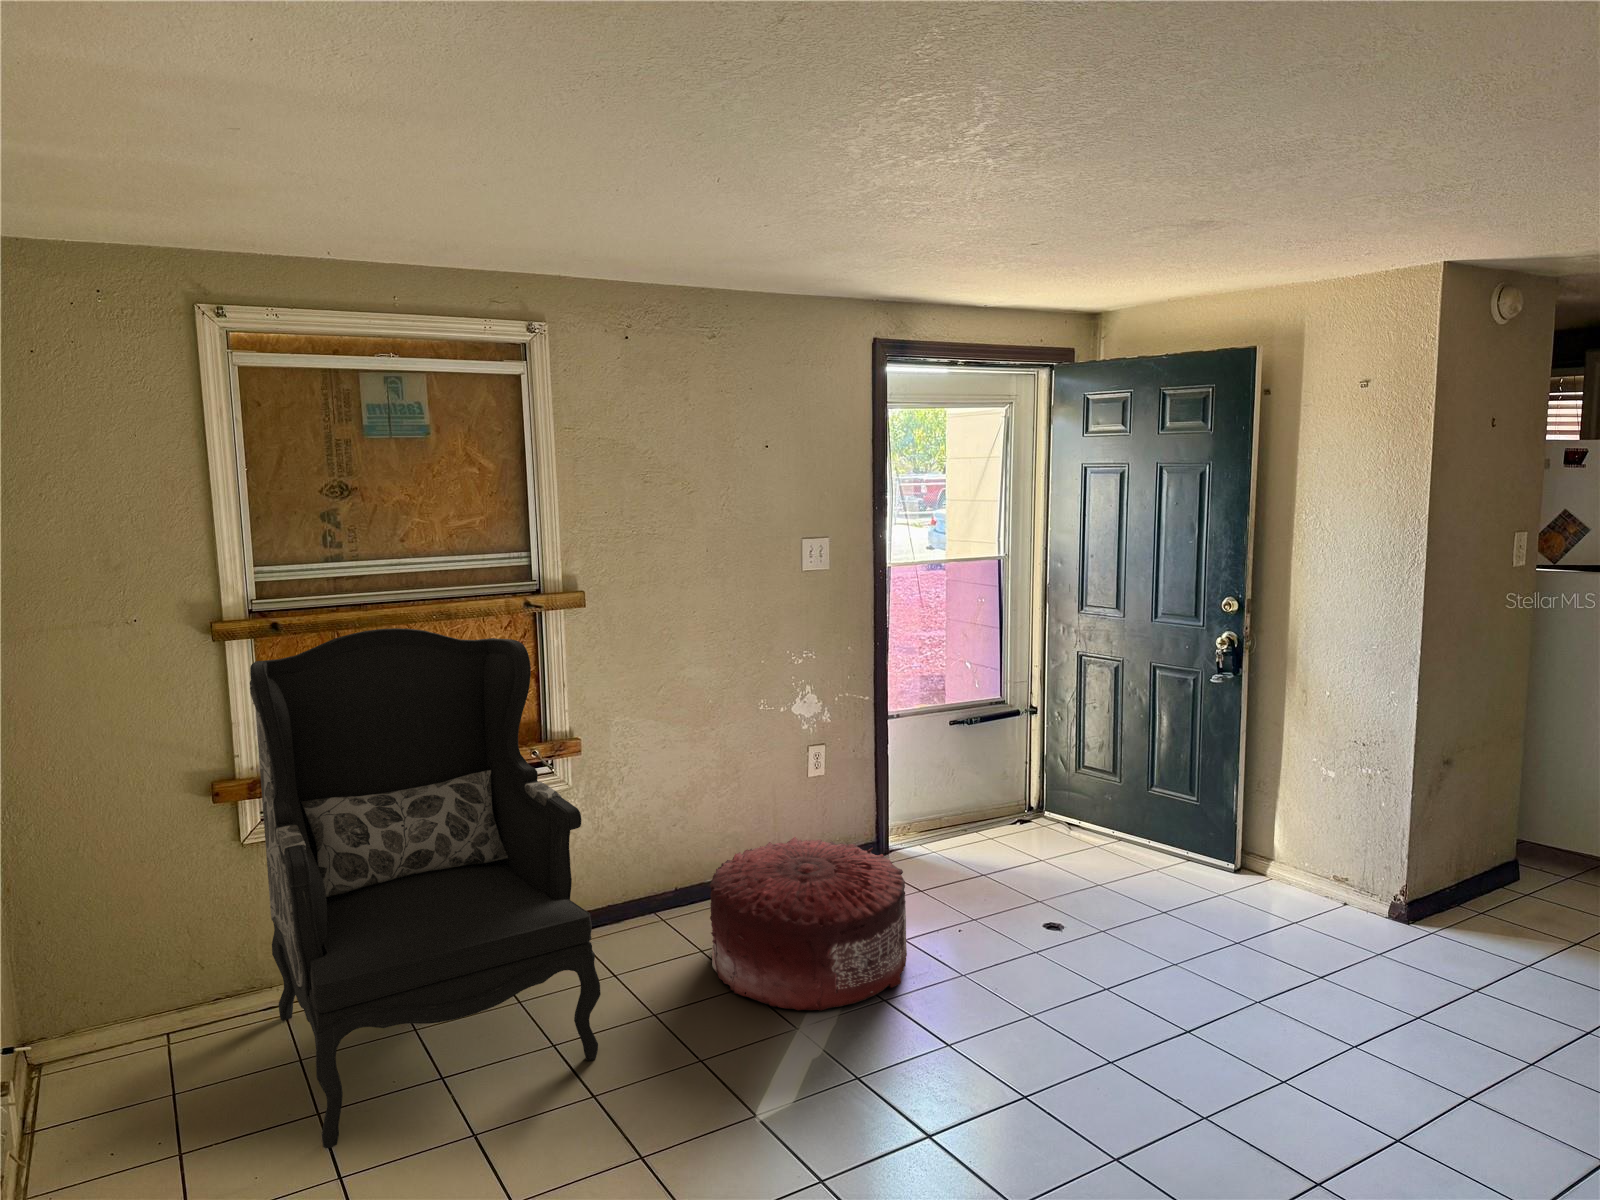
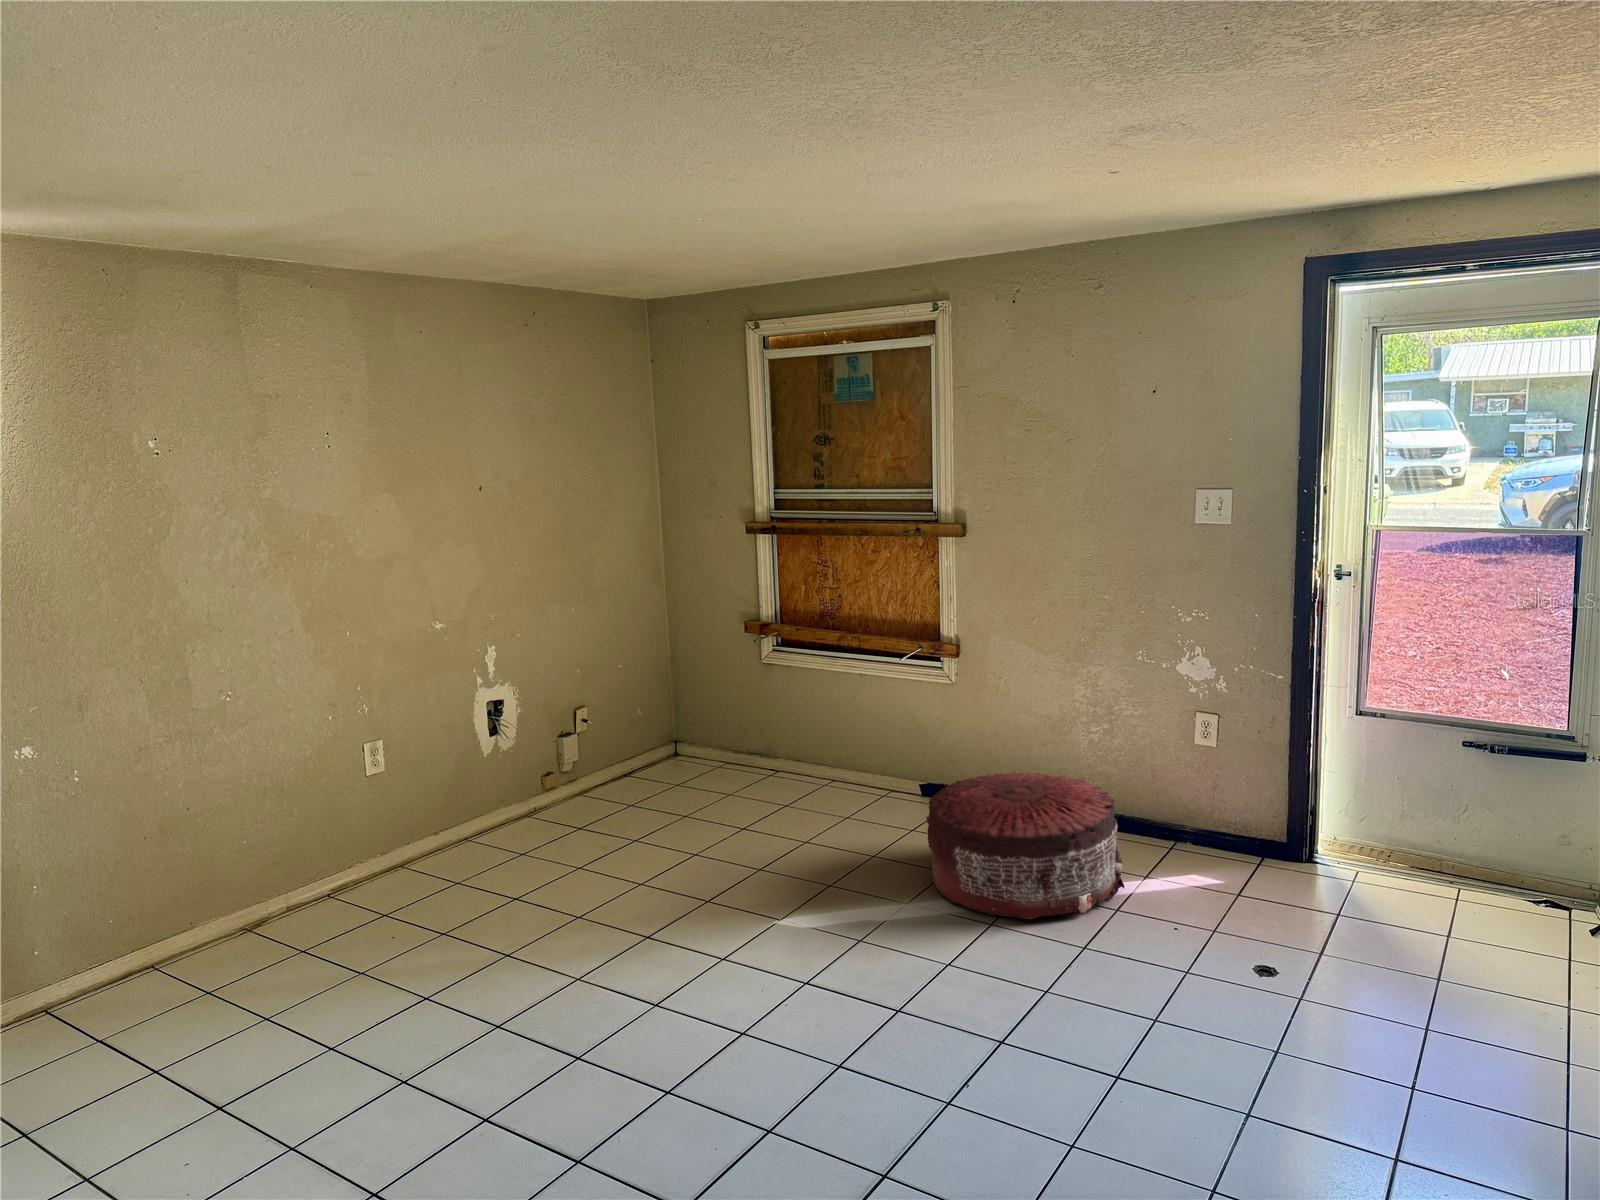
armchair: present [250,628,601,1148] -> none [660,536,899,854]

